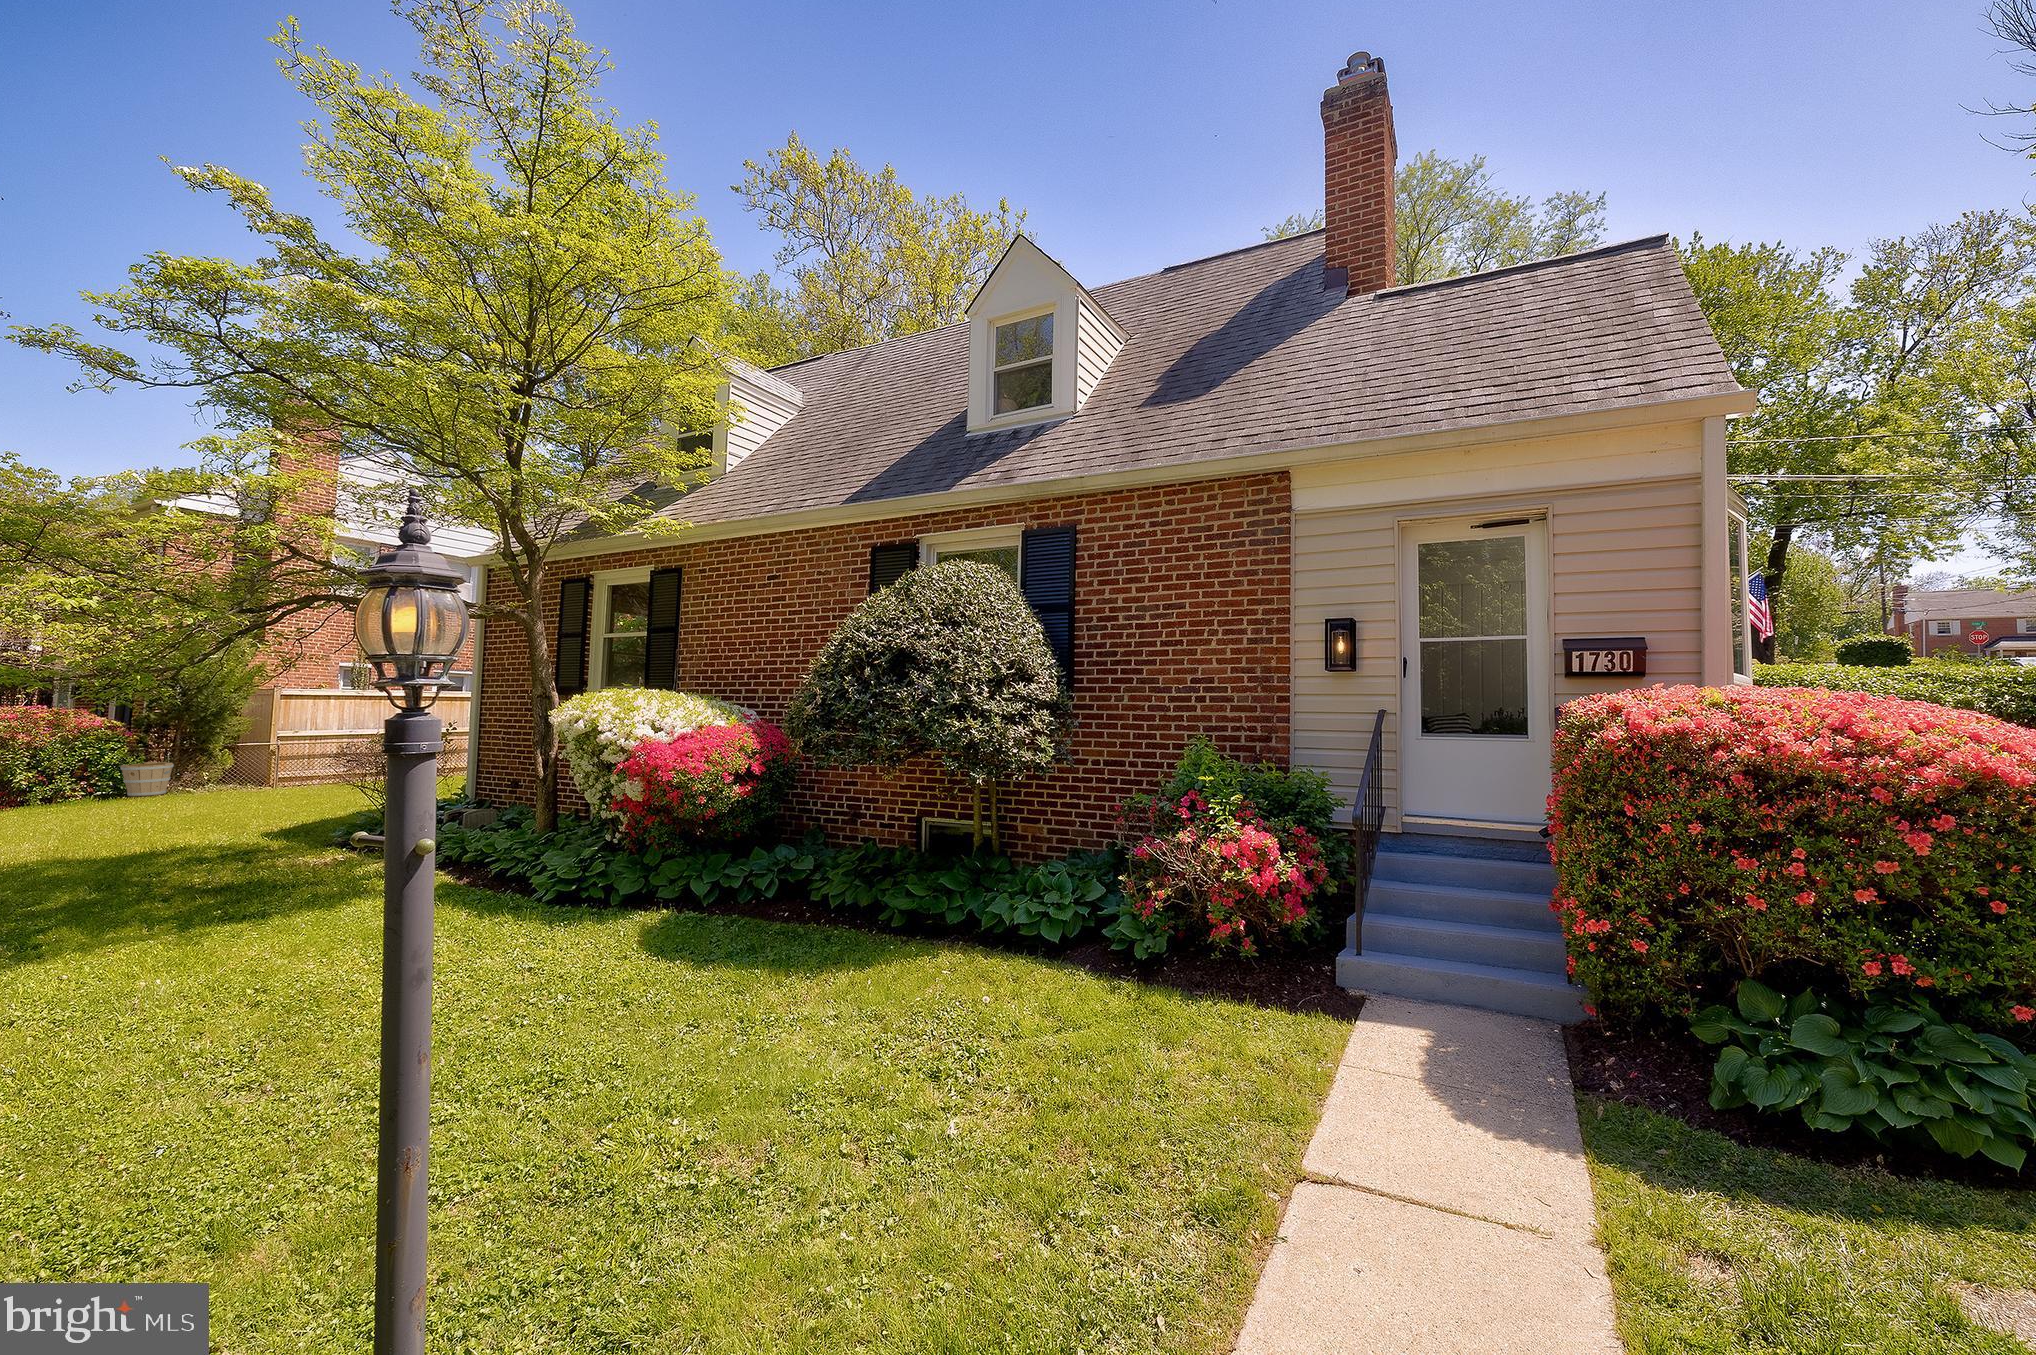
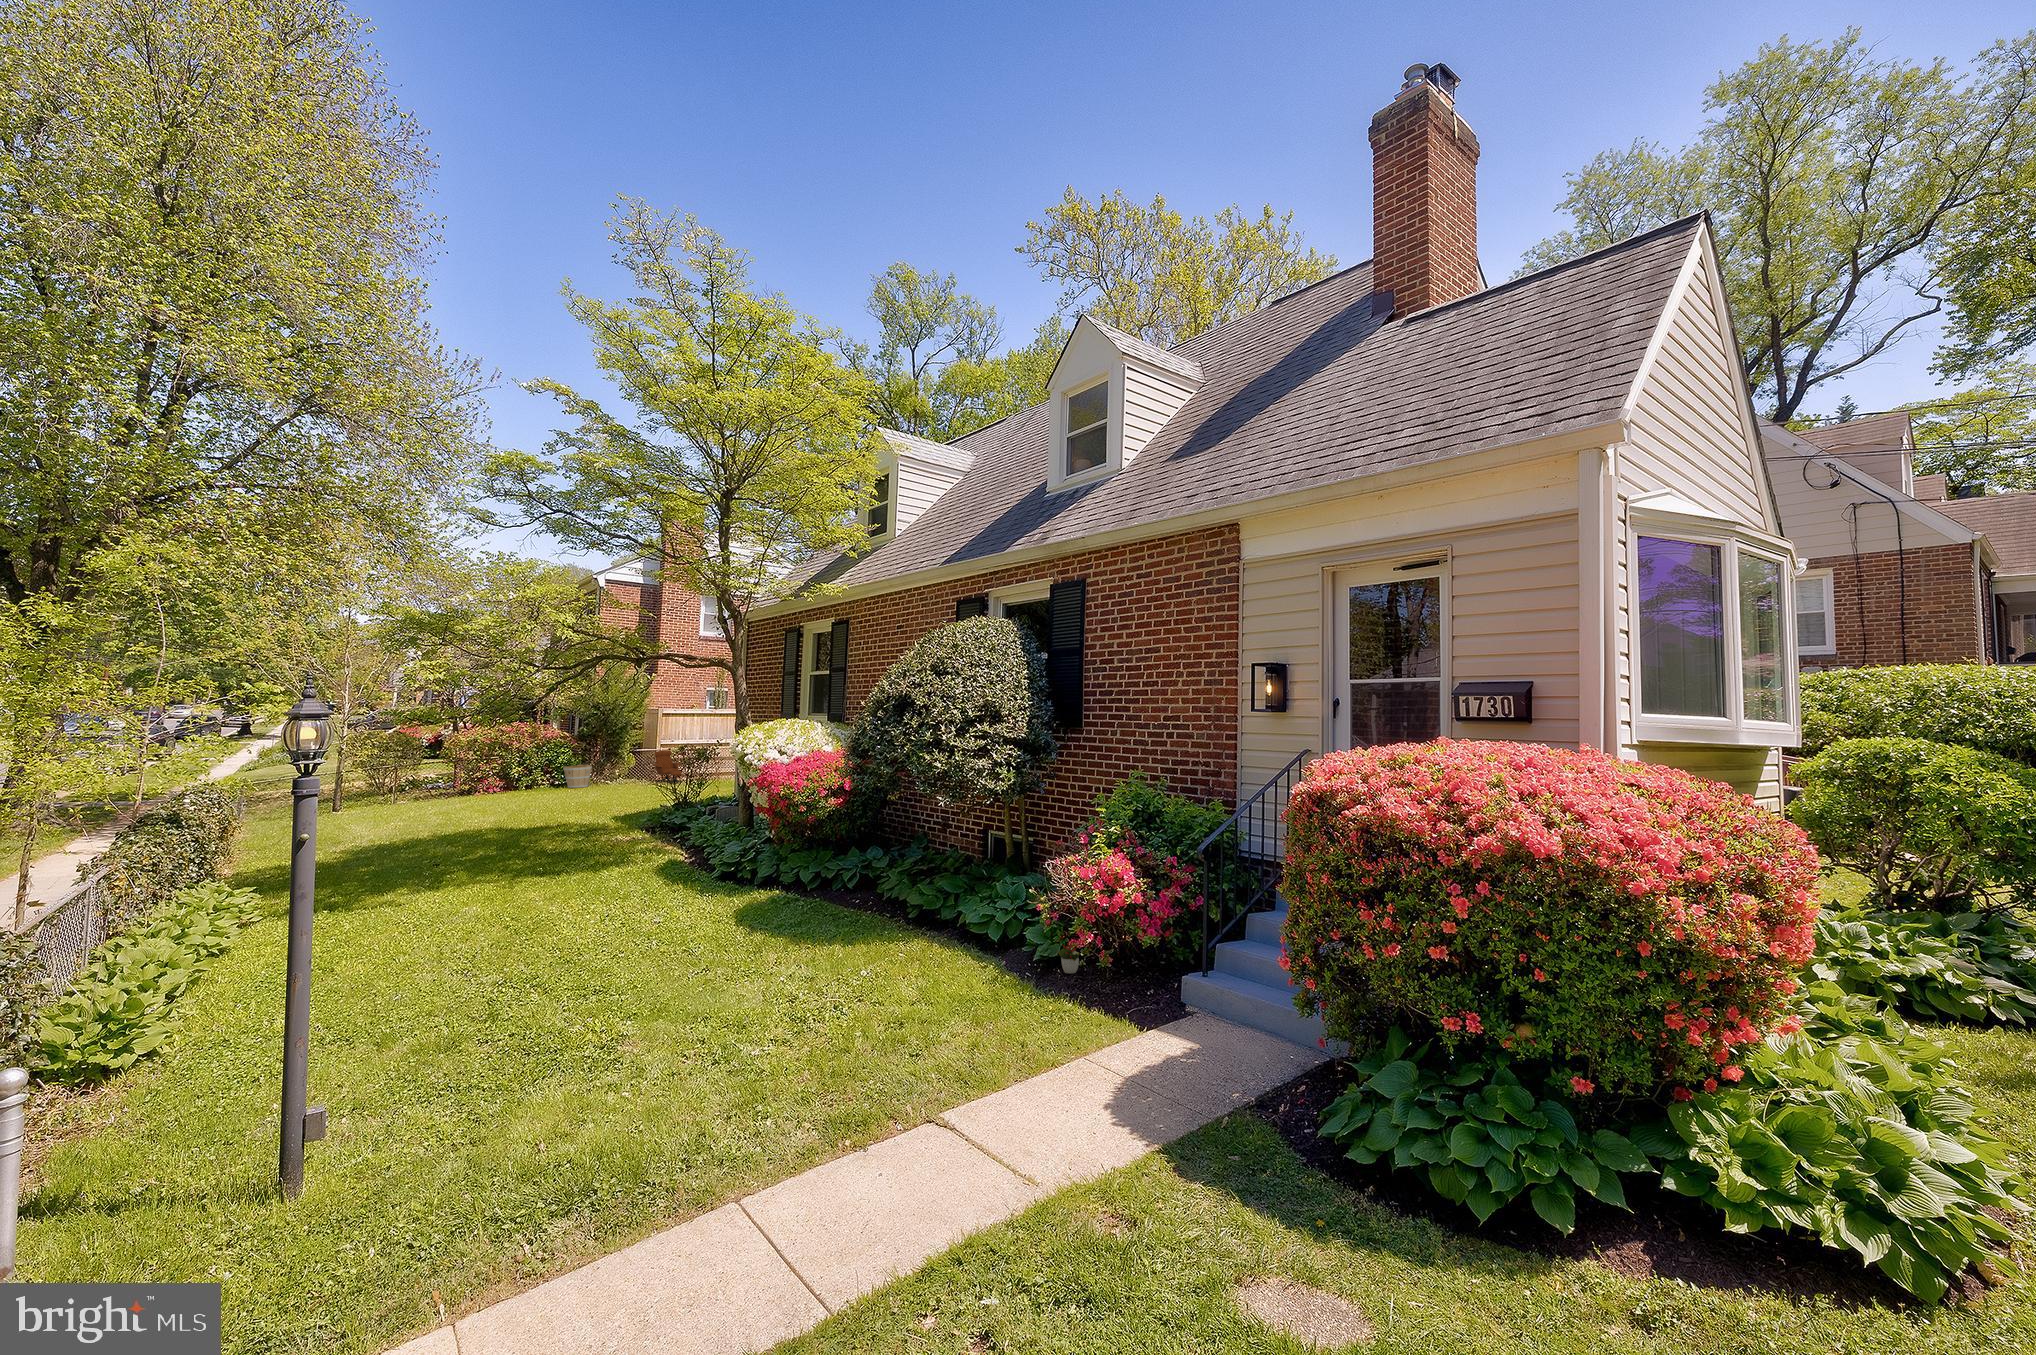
lounge chair: none [281,742,334,787] -> present [653,751,682,783]
decorative plant: none [1169,930,1192,973] -> present [1059,943,1079,973]

